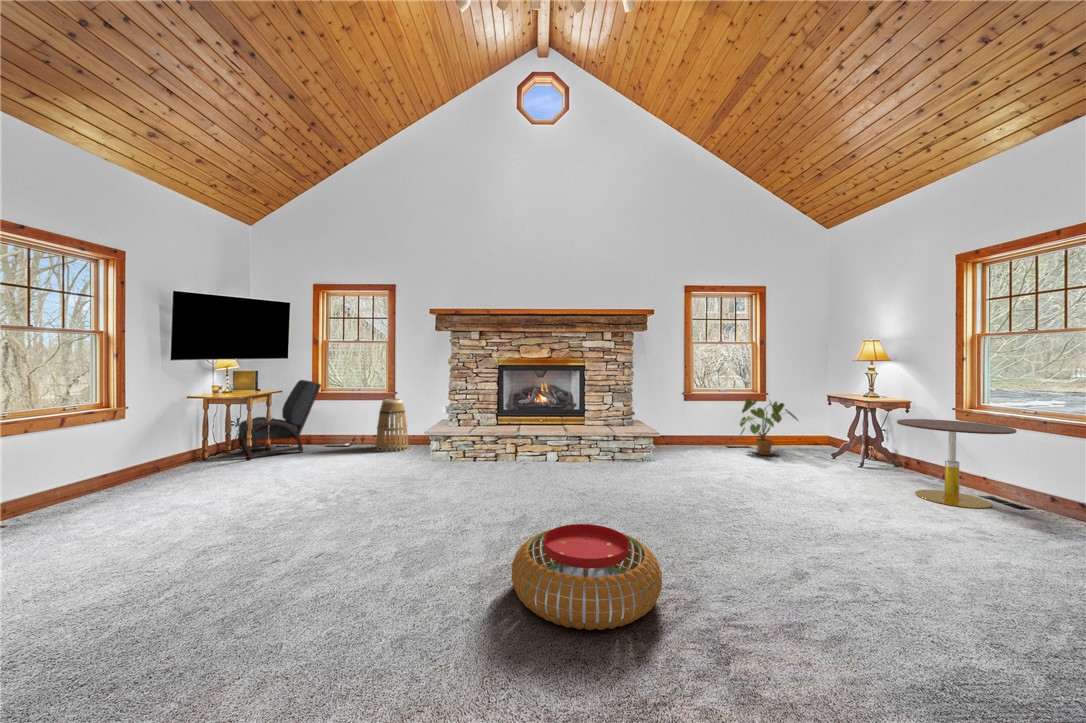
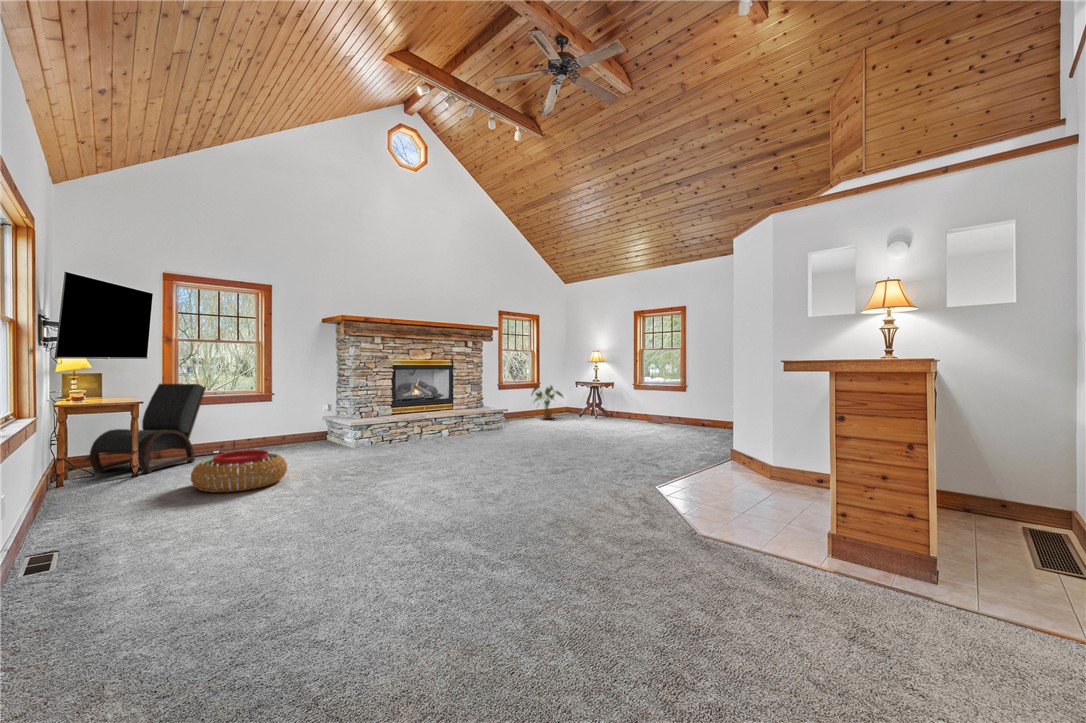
basket: present [376,399,408,451] -> none [271,399,305,450]
side table: present [897,419,1016,508] -> none [622,389,663,425]
pouf: present [512,524,662,630] -> present [191,450,287,492]

